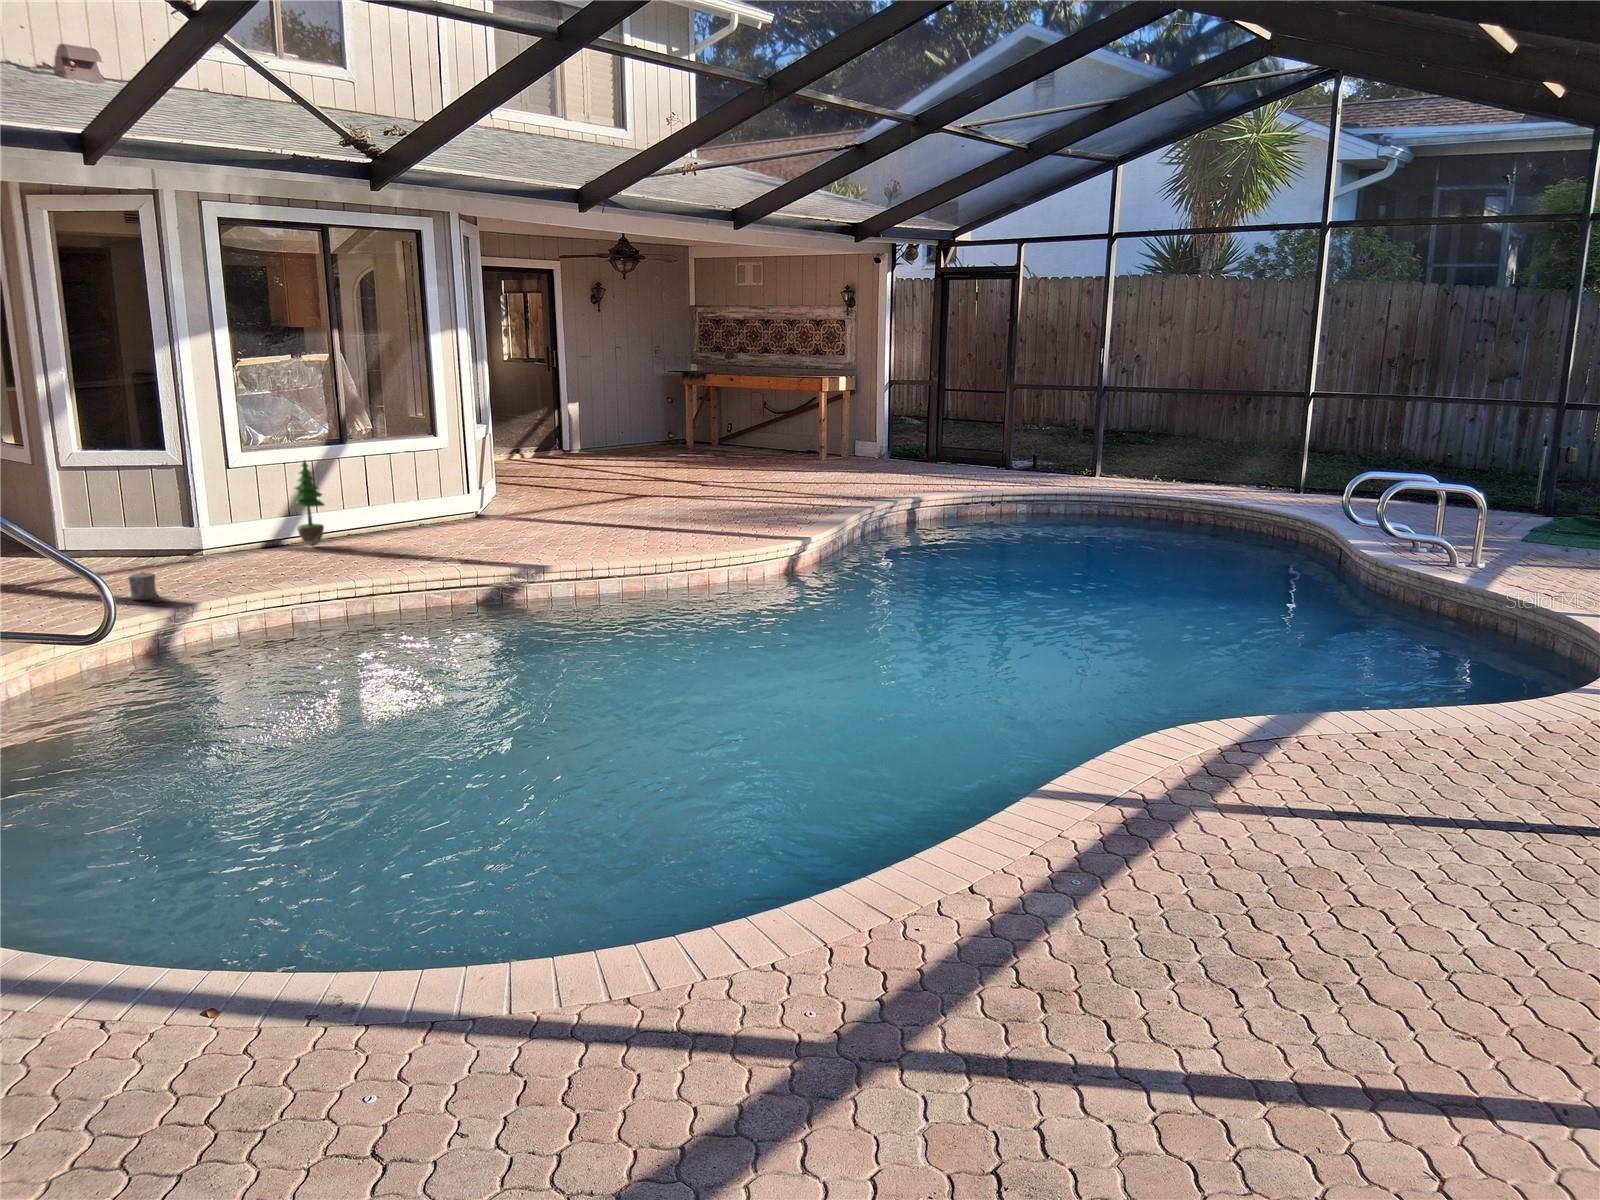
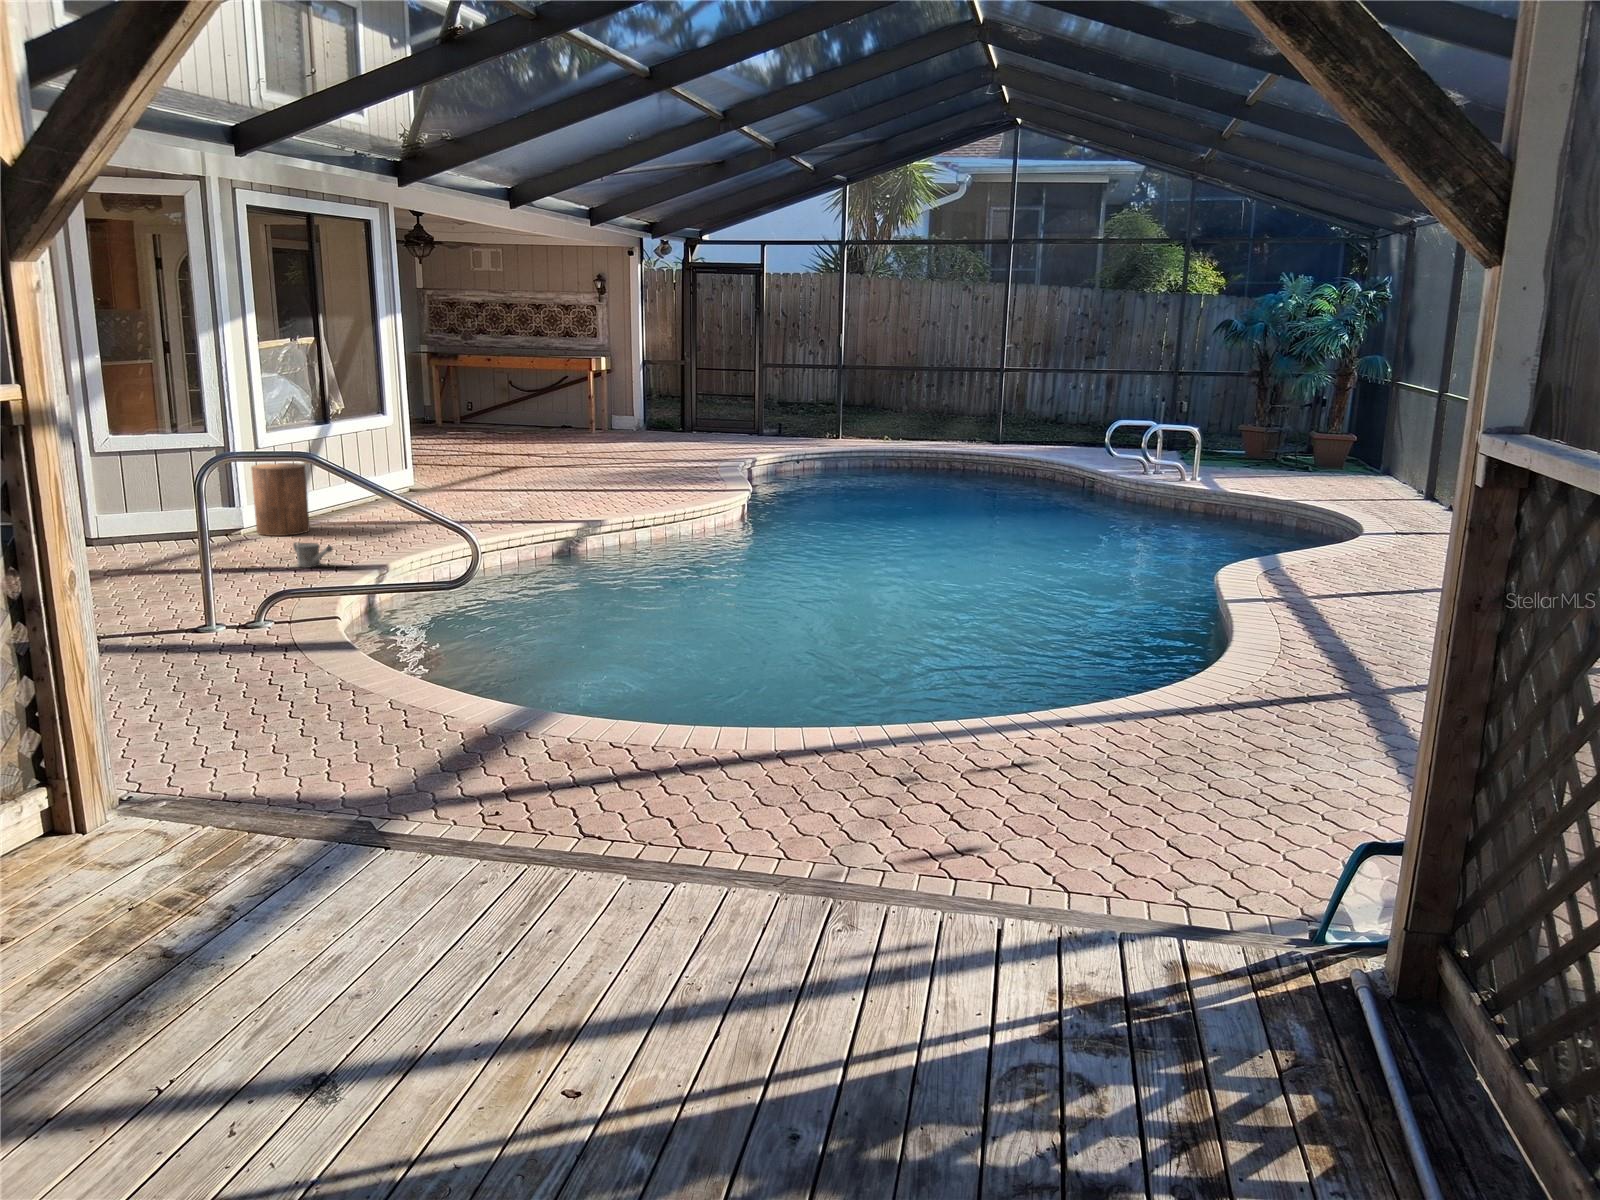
potted tree: present [292,460,324,546] -> none [317,437,350,521]
stool: none [203,483,267,560] -> present [251,463,310,536]

